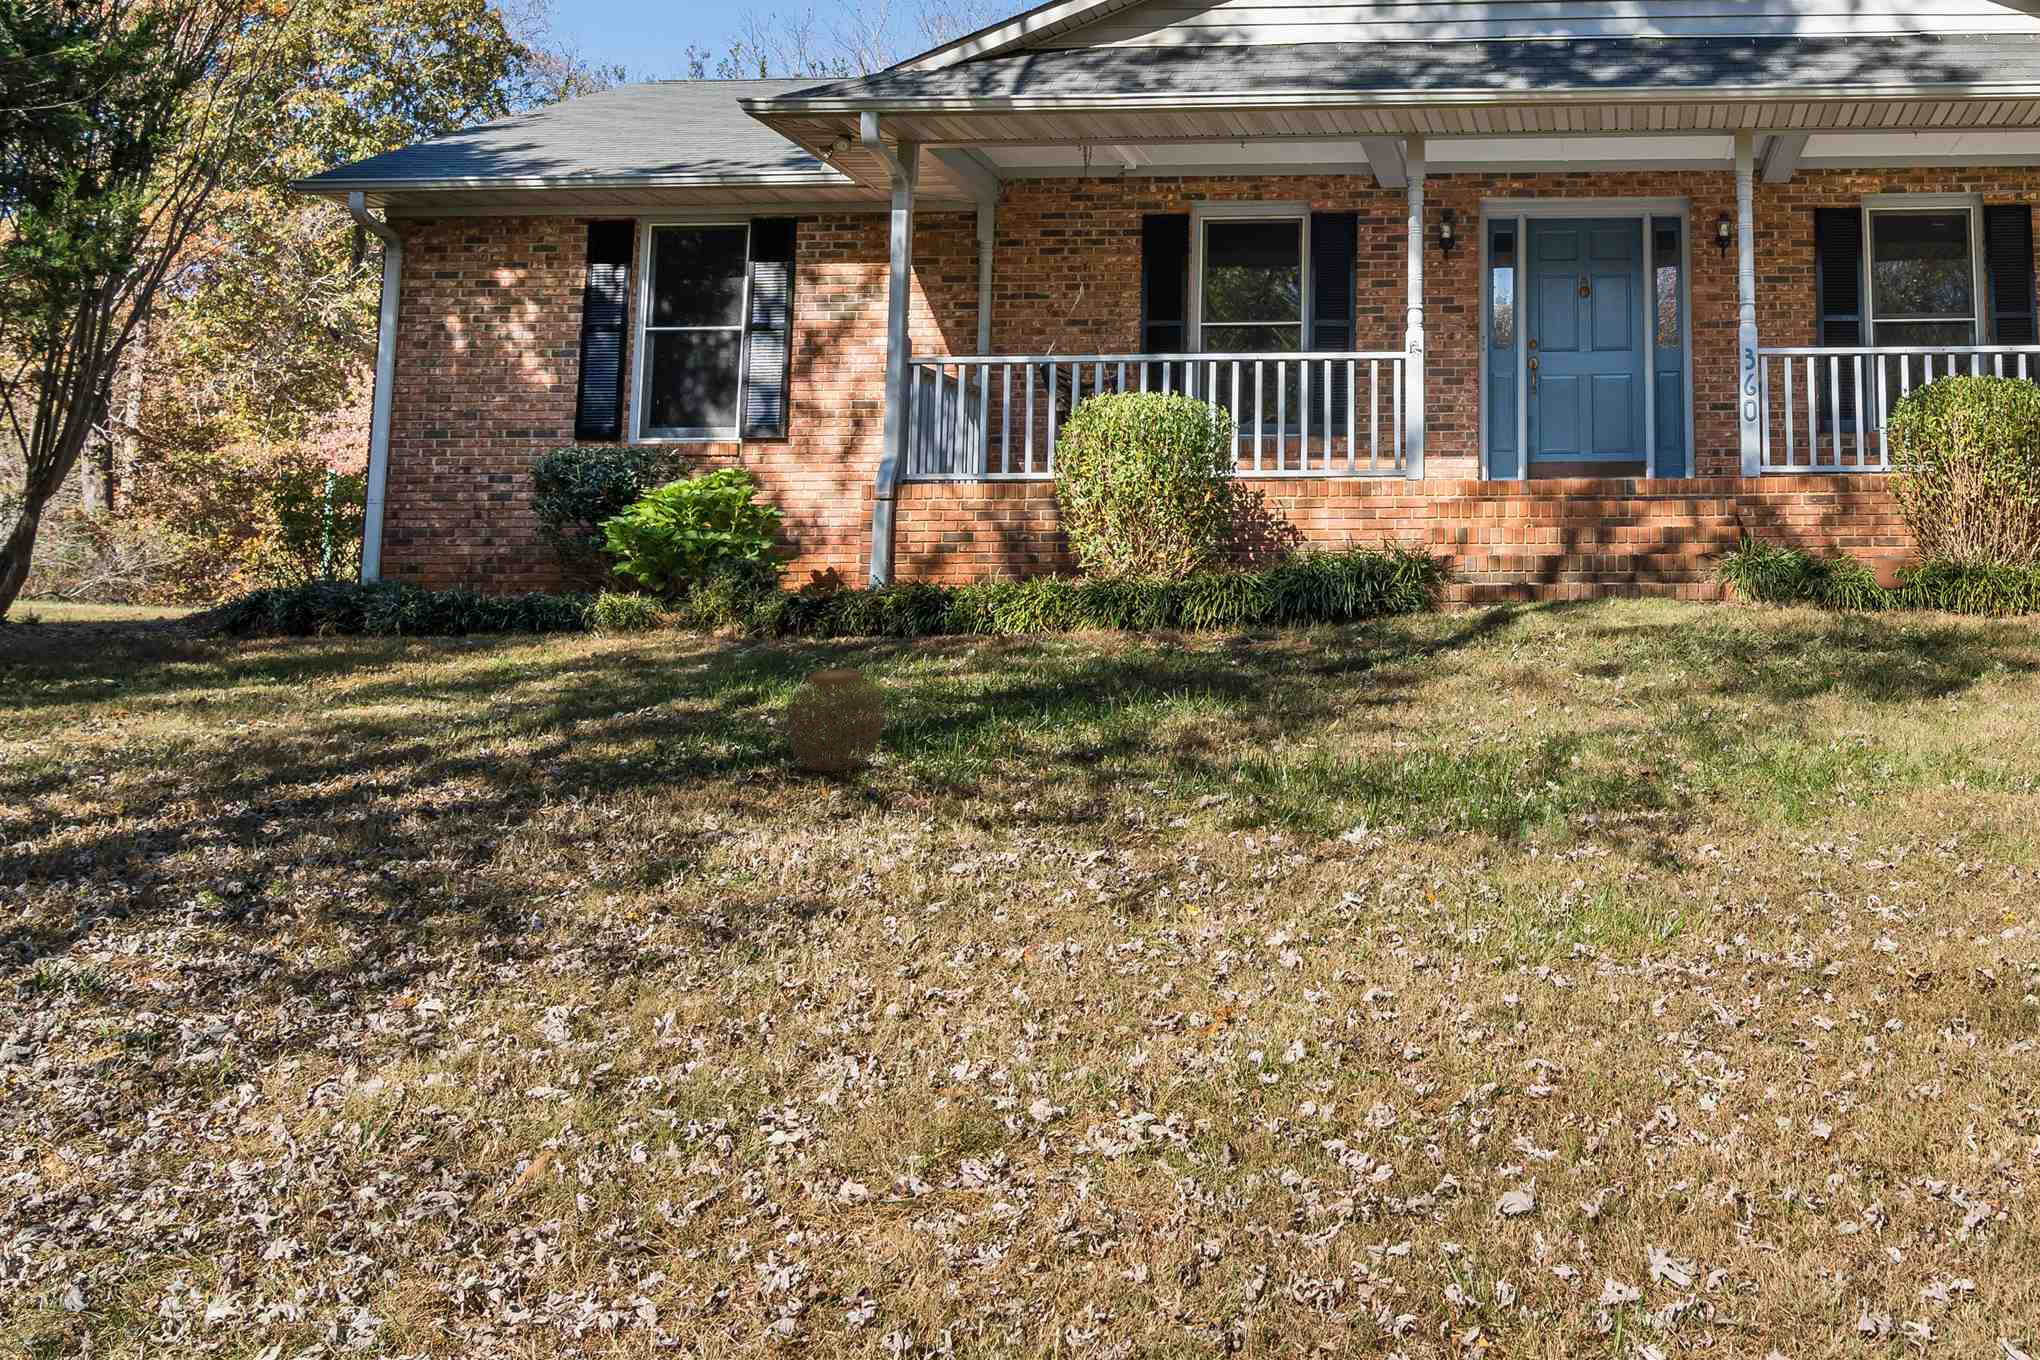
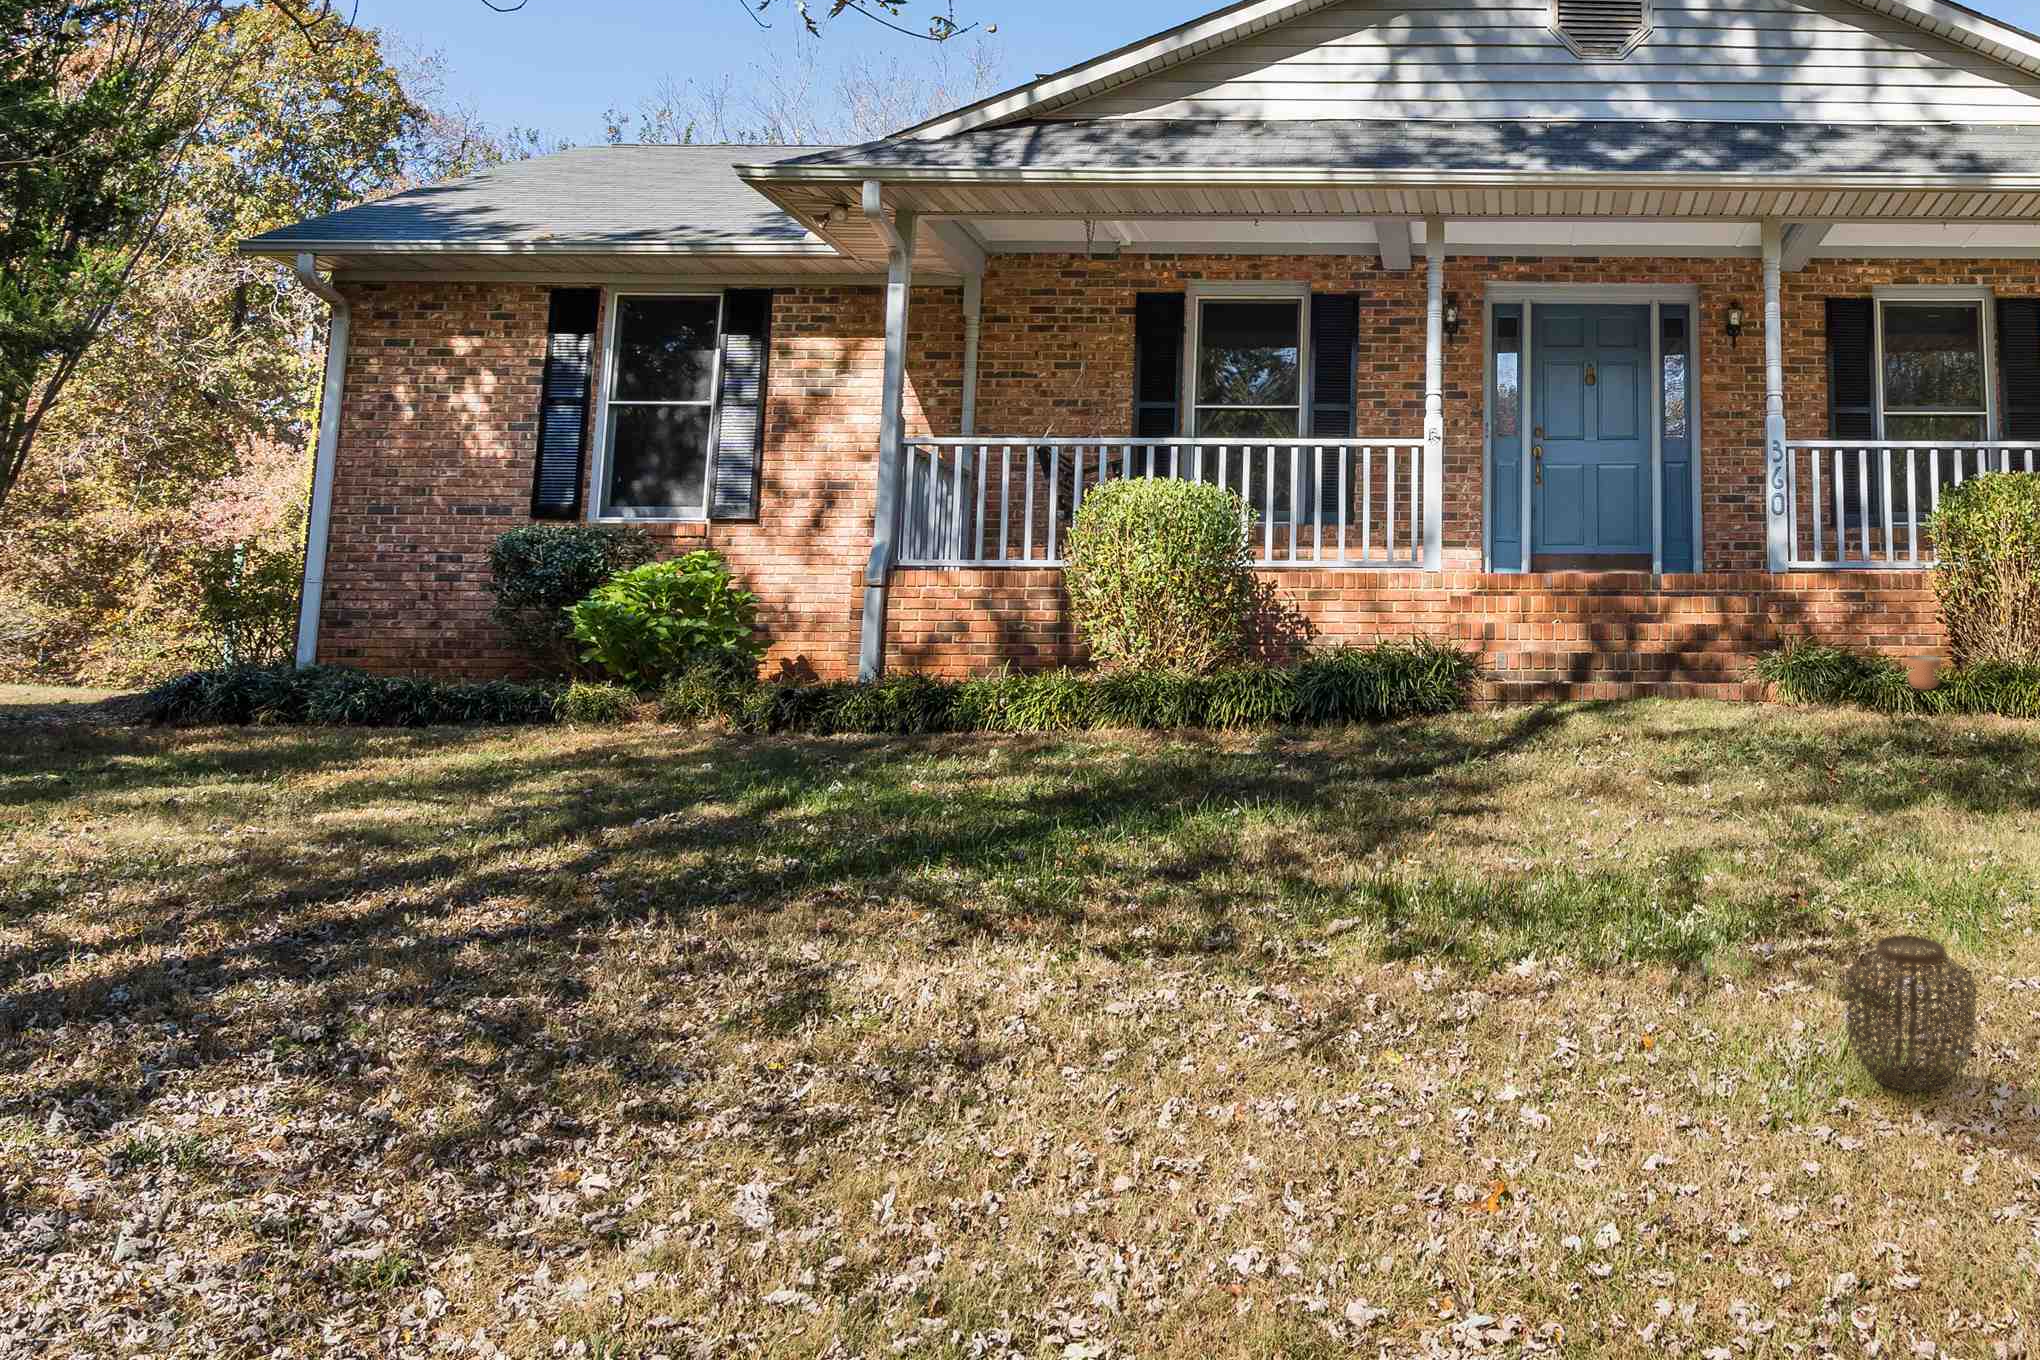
woven basket: present [787,669,883,771] -> present [1846,935,1976,1091]

